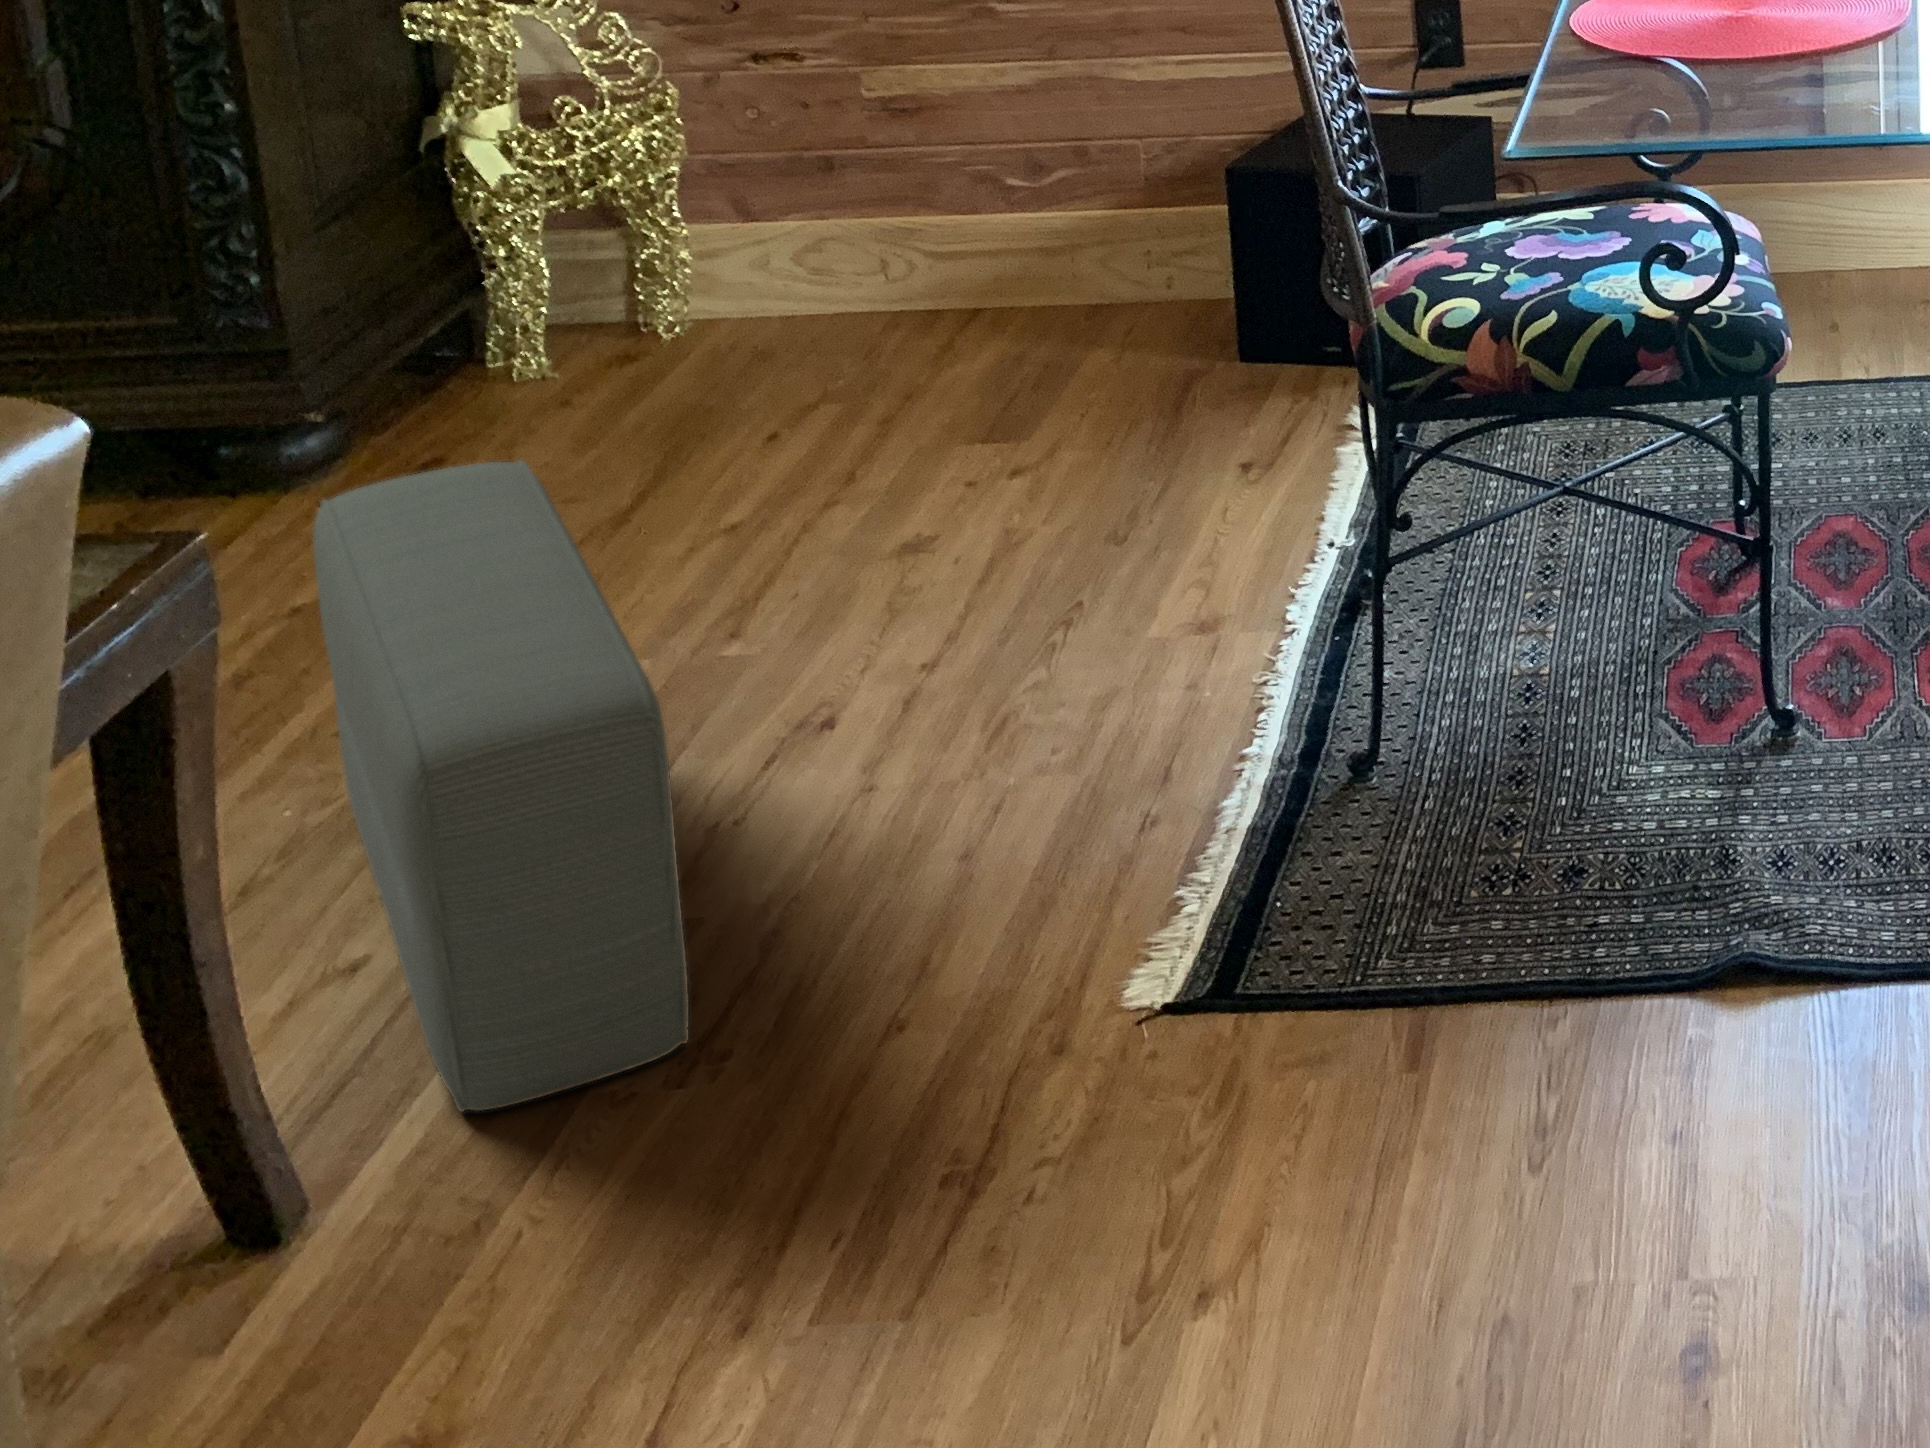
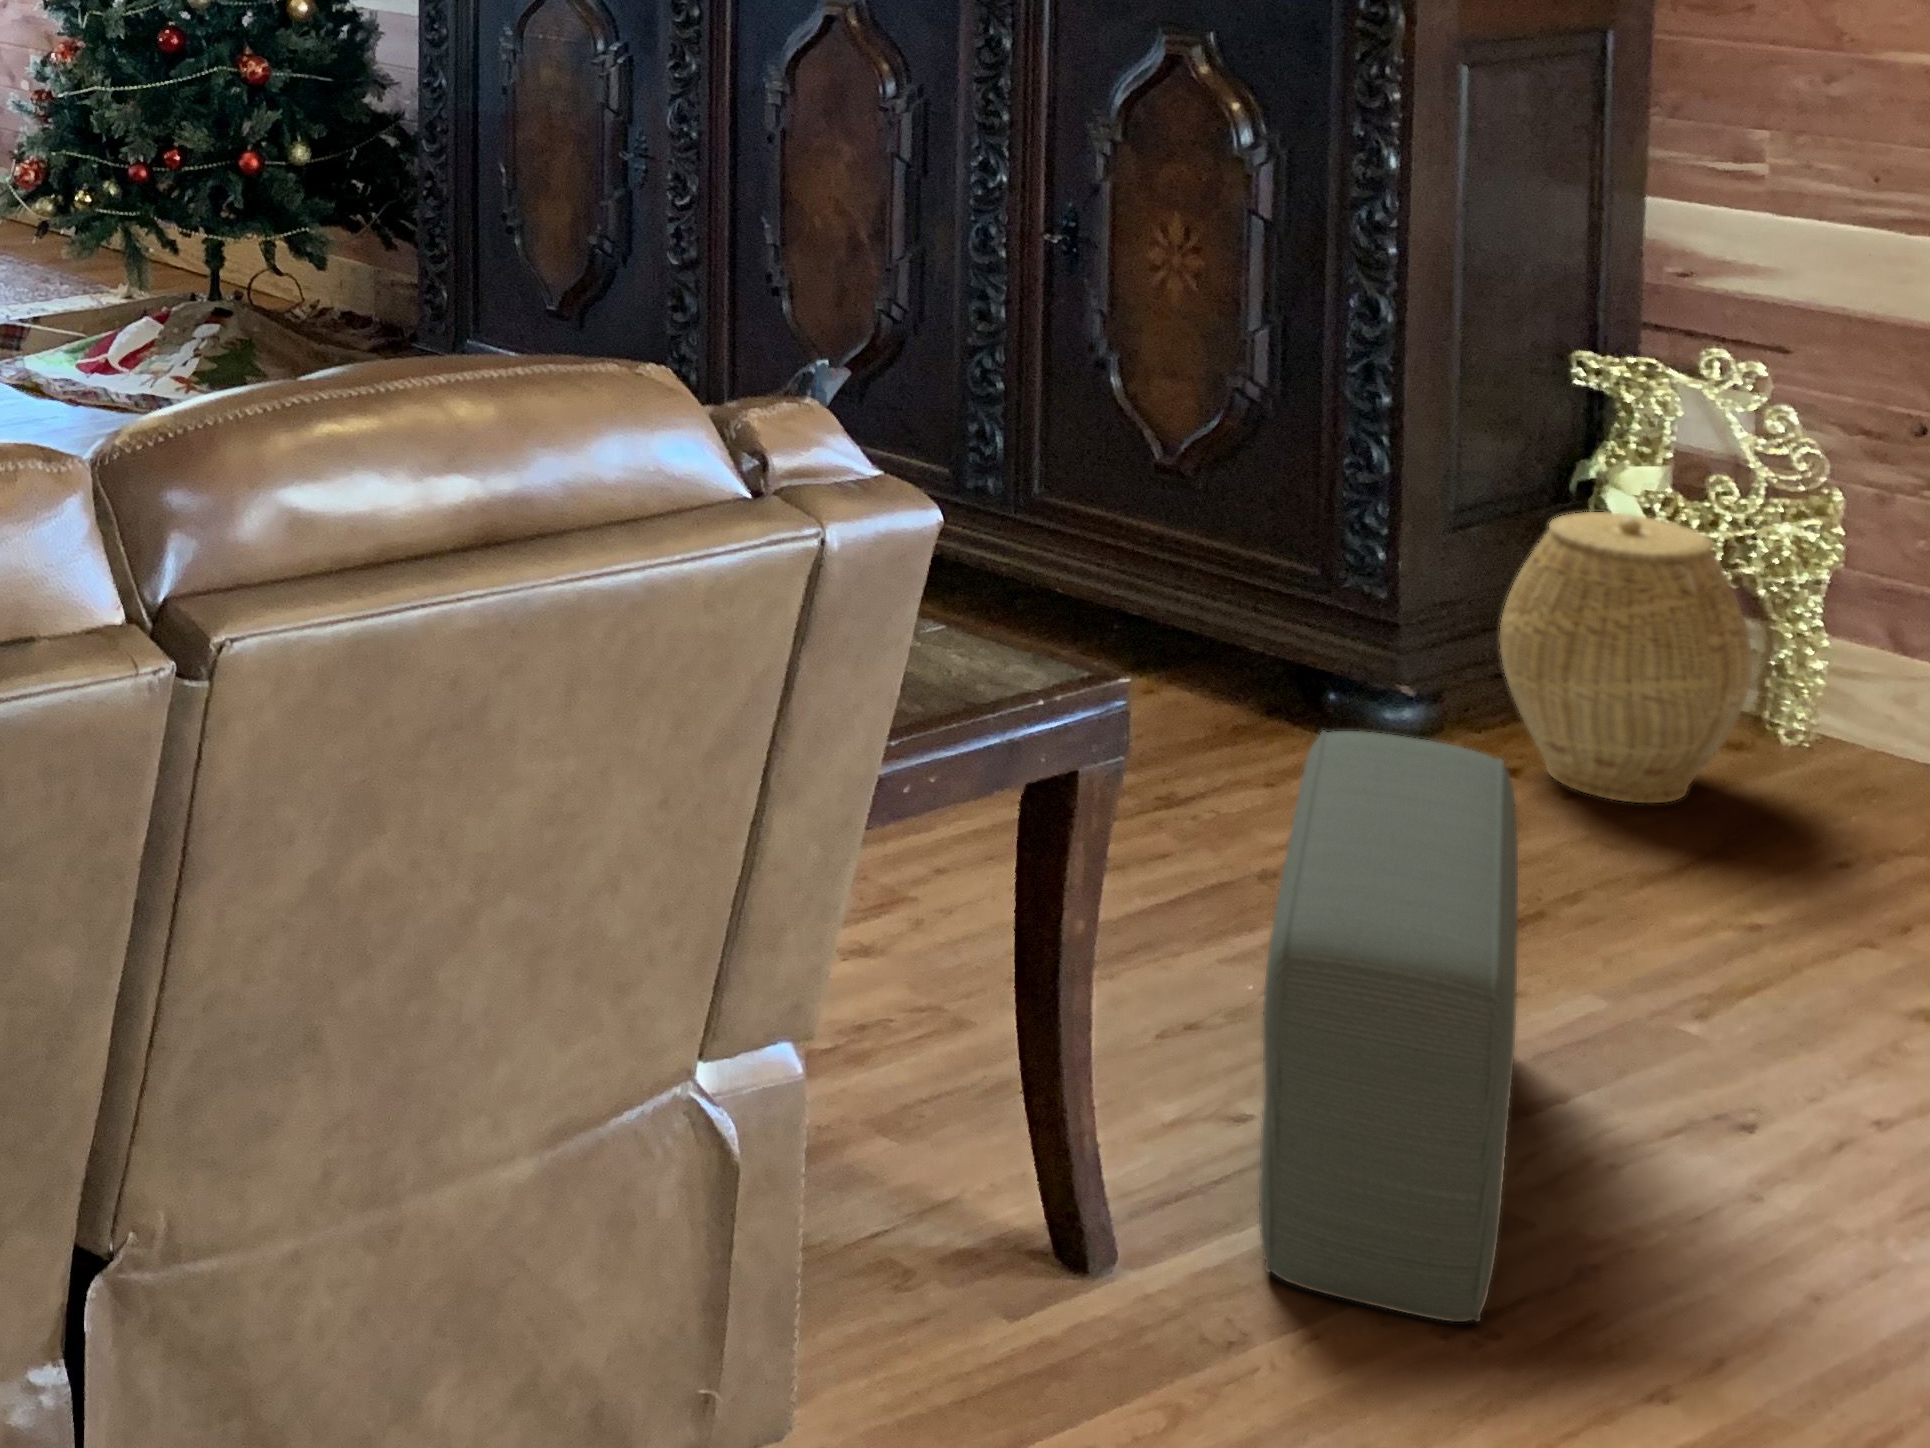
woven basket: none [396,158,650,456] -> present [1500,512,1752,803]

